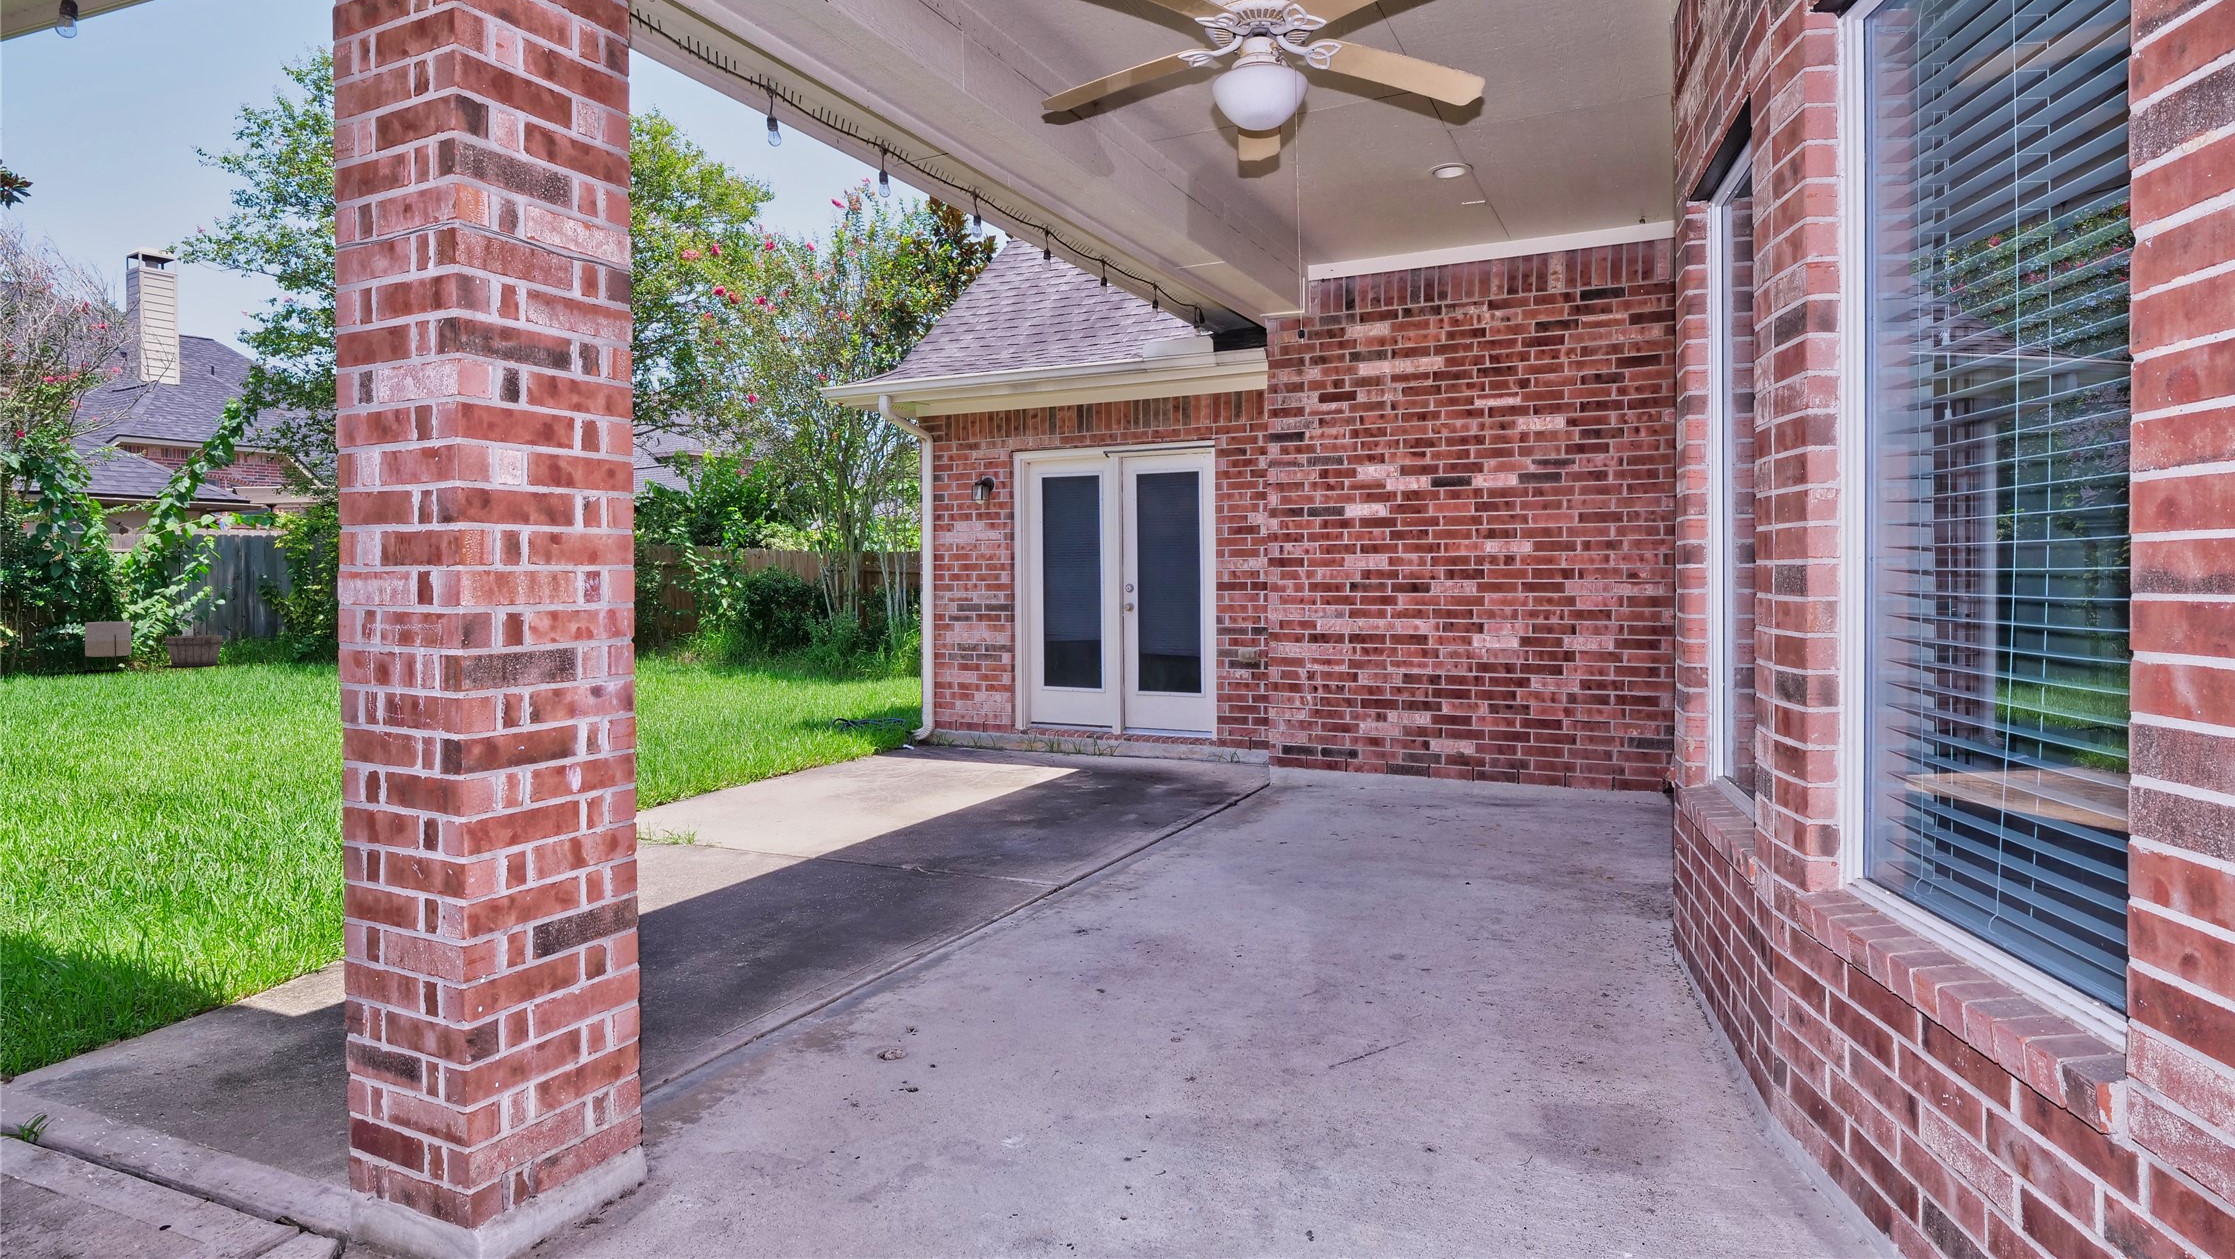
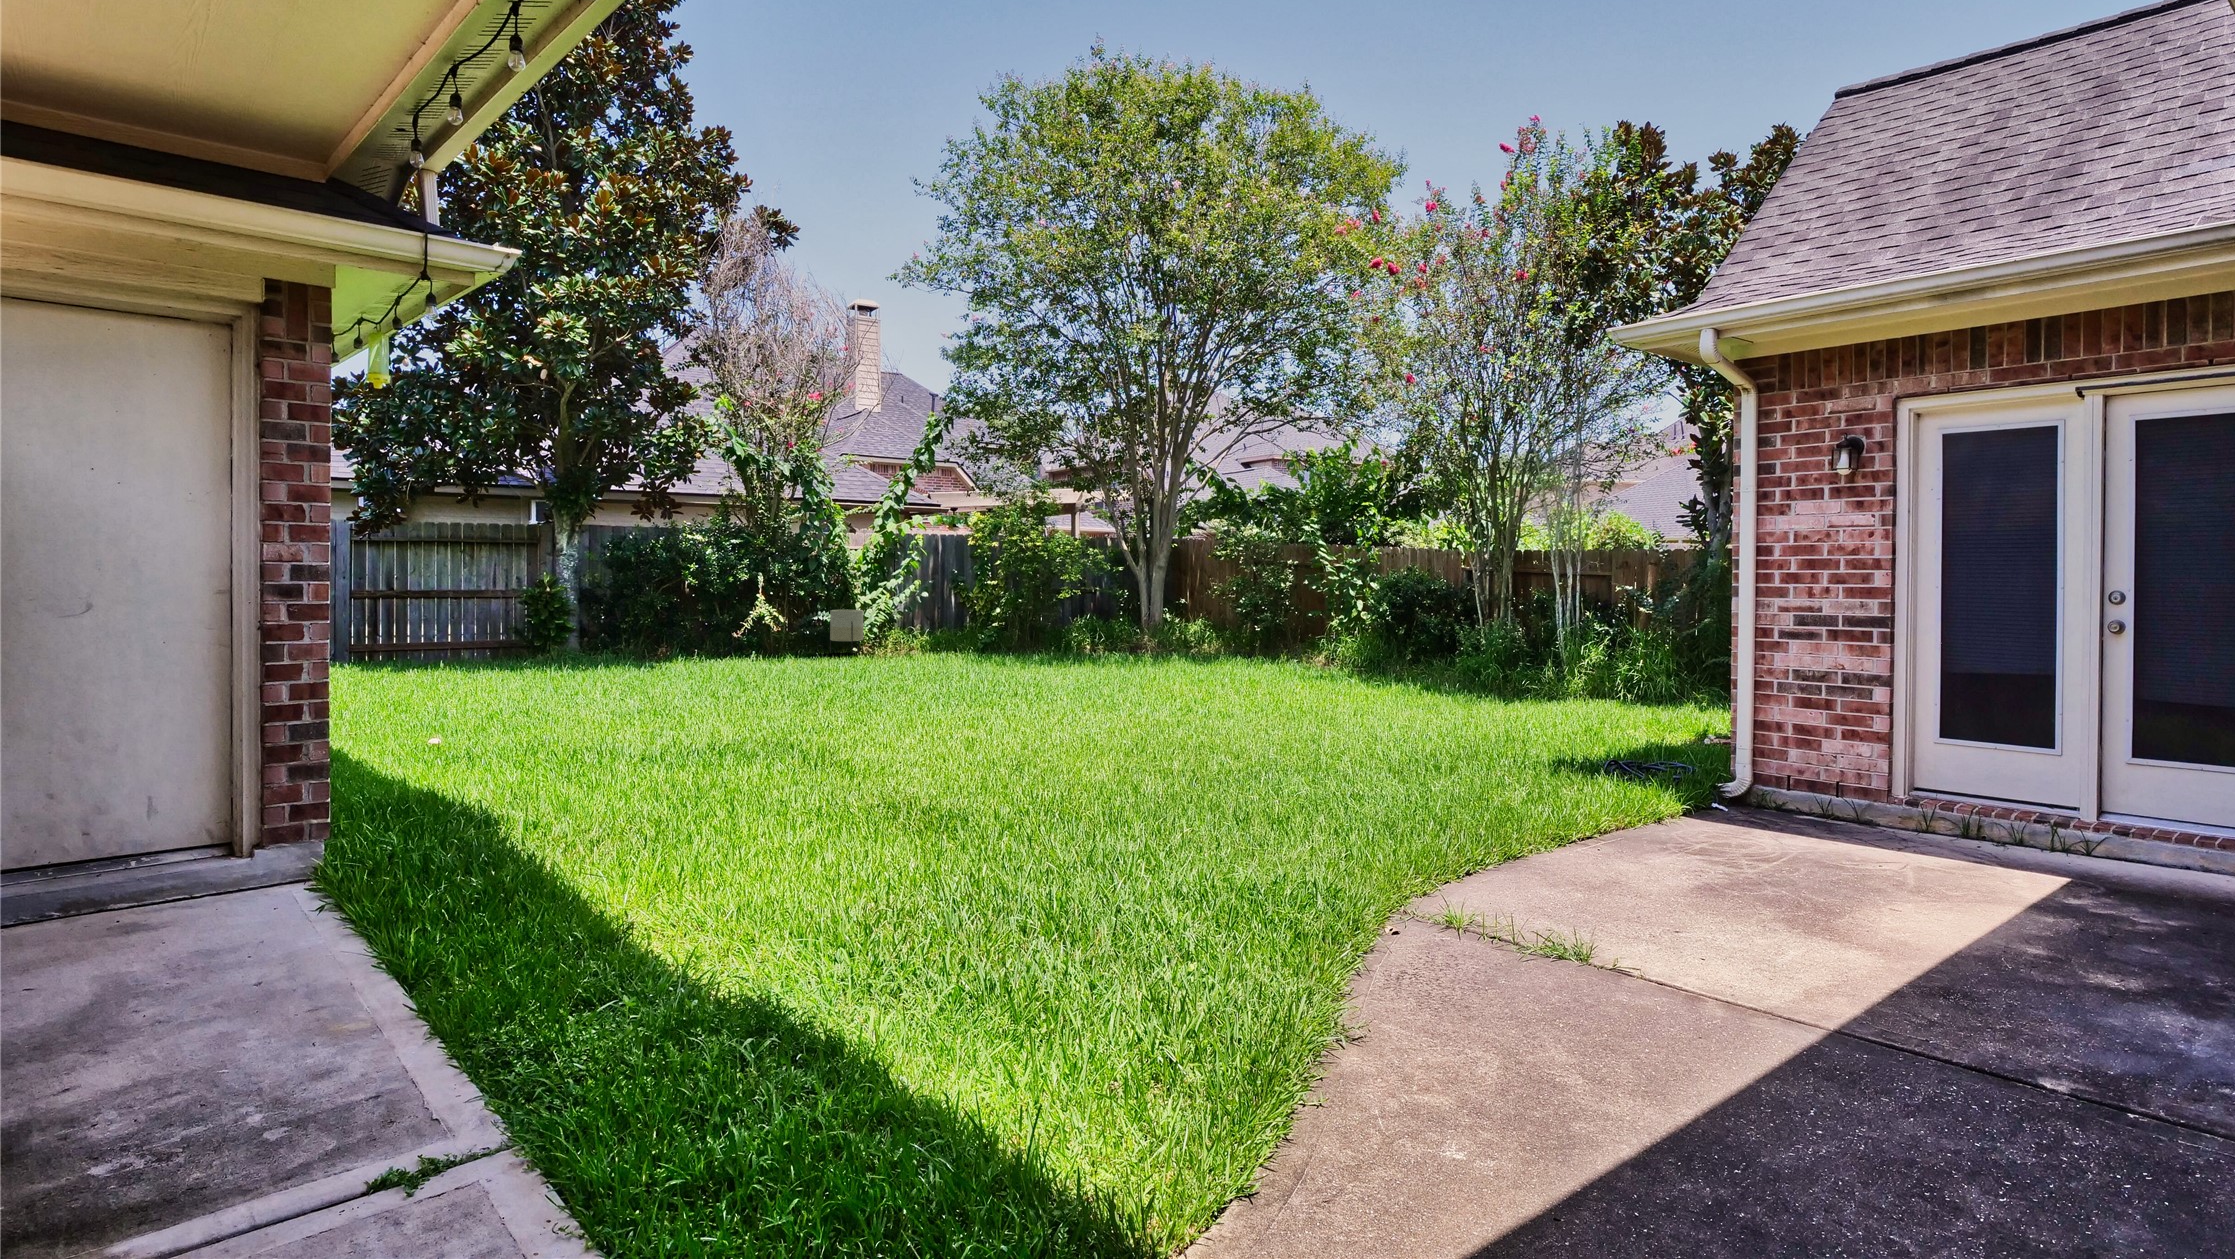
wooden bucket: present [165,626,223,666] -> none [887,615,930,652]

